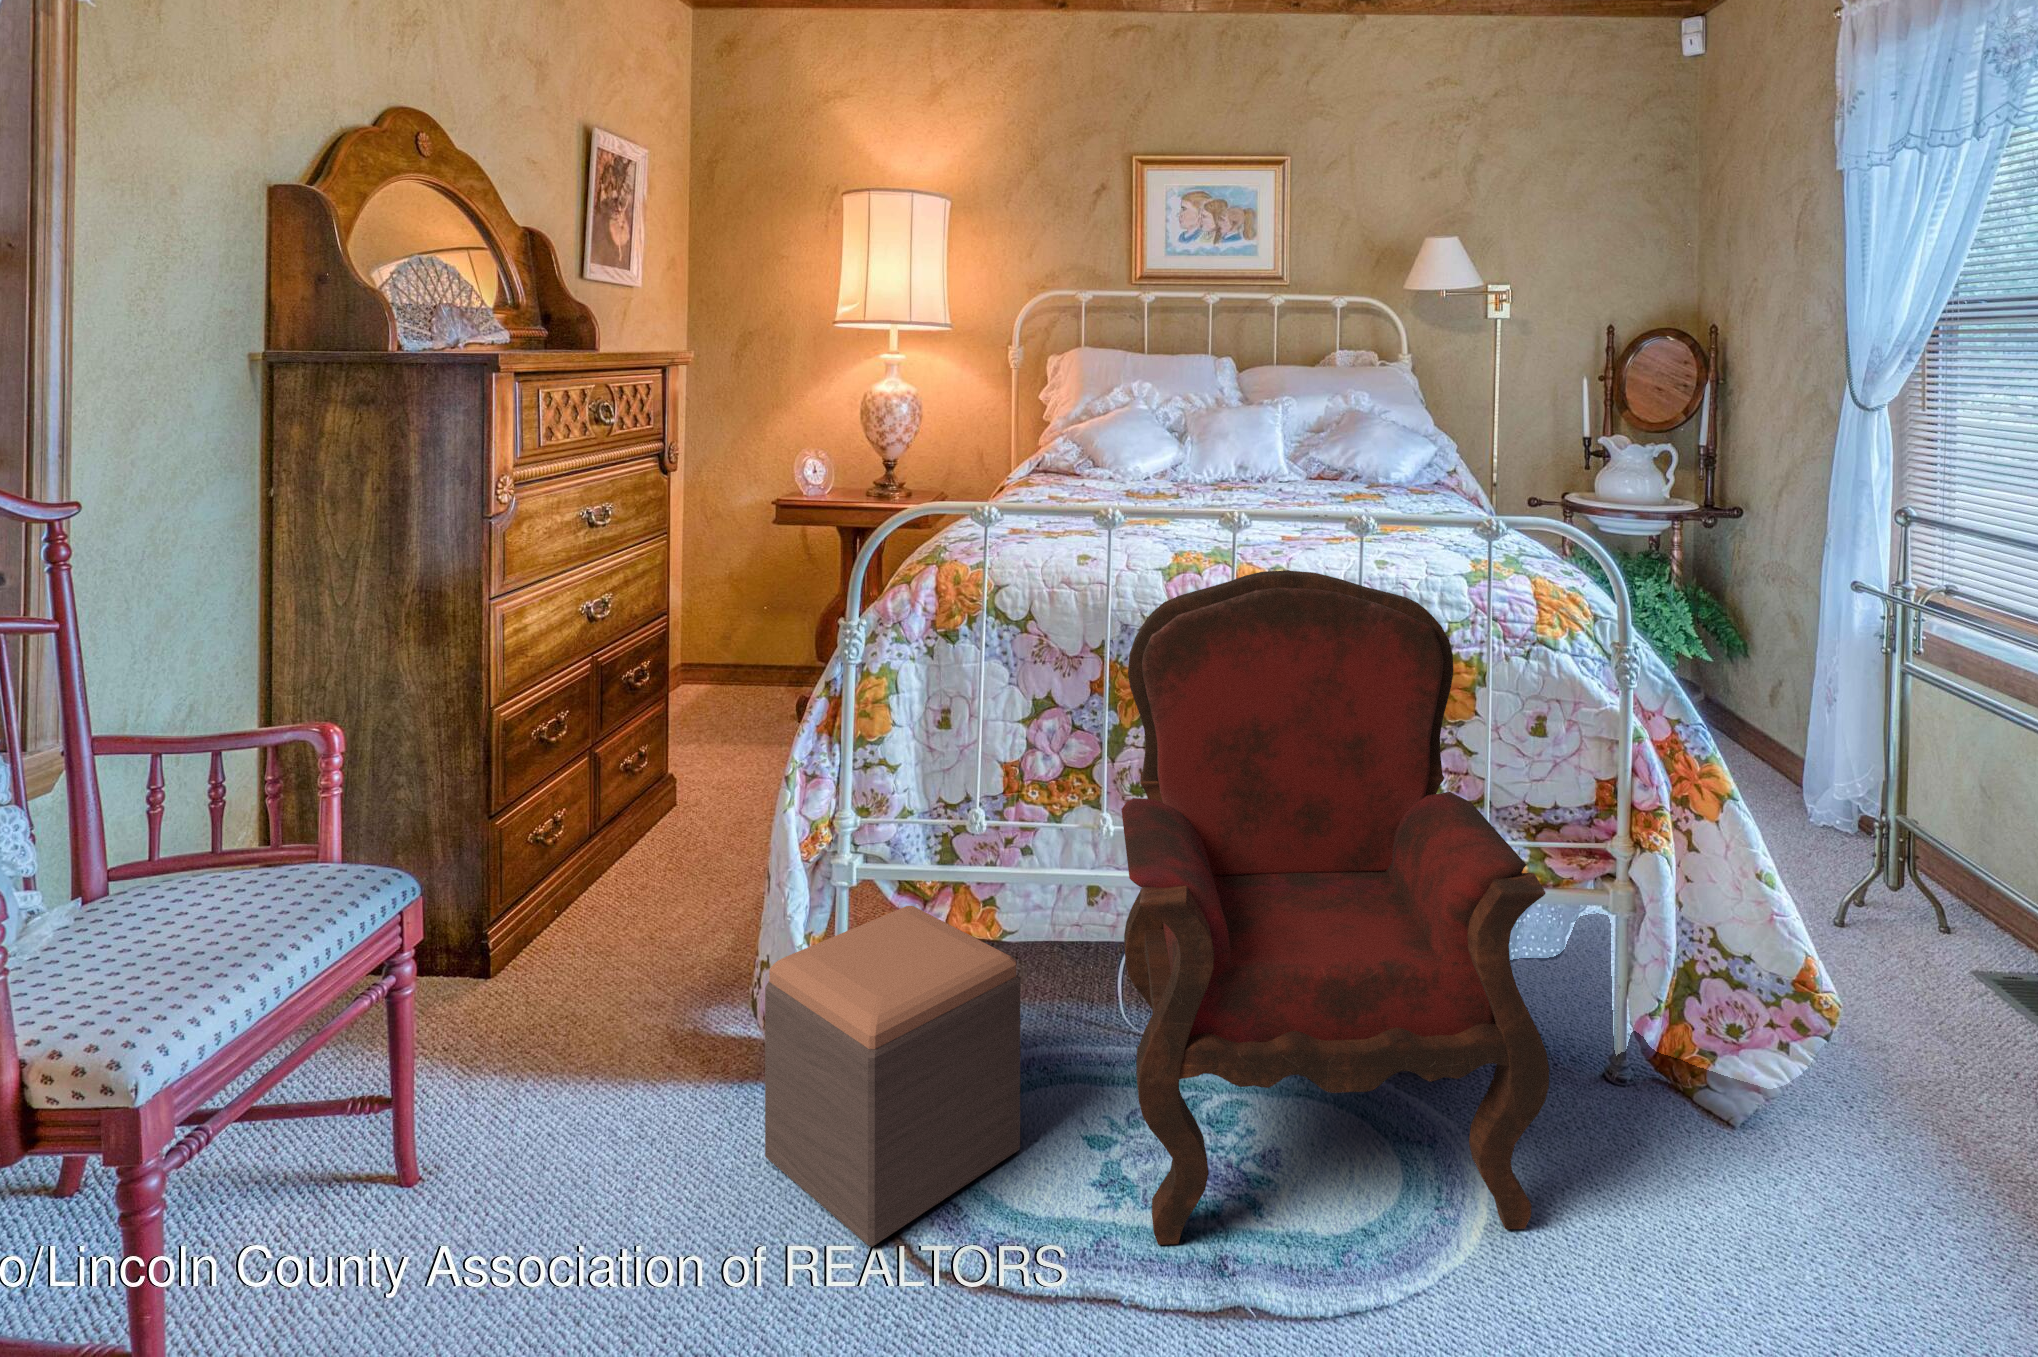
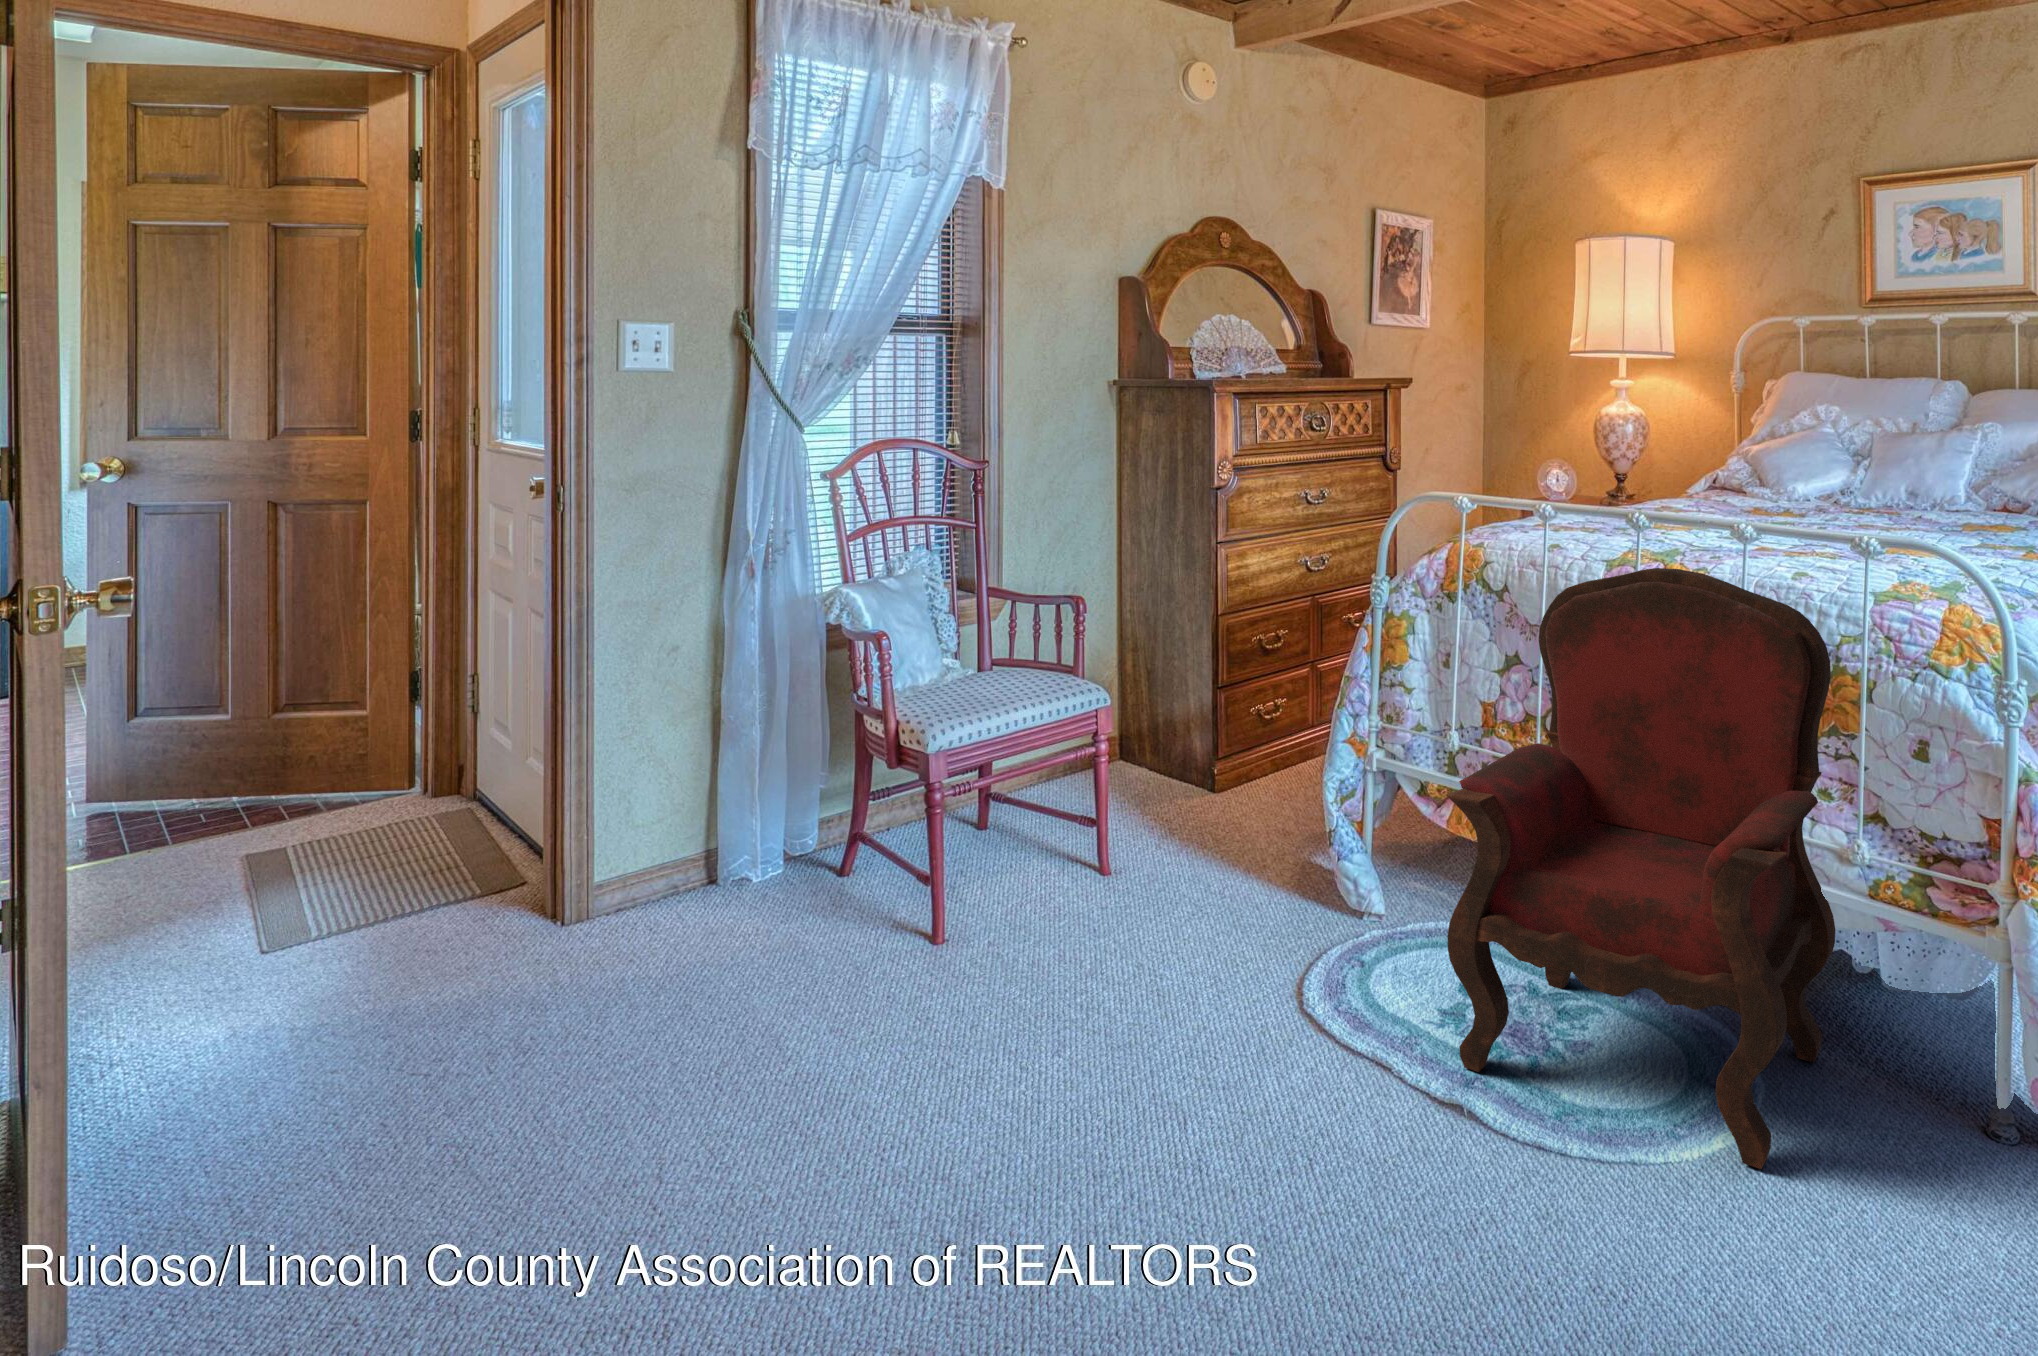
footstool: present [765,906,1020,1247] -> none [1268,795,1425,1001]

